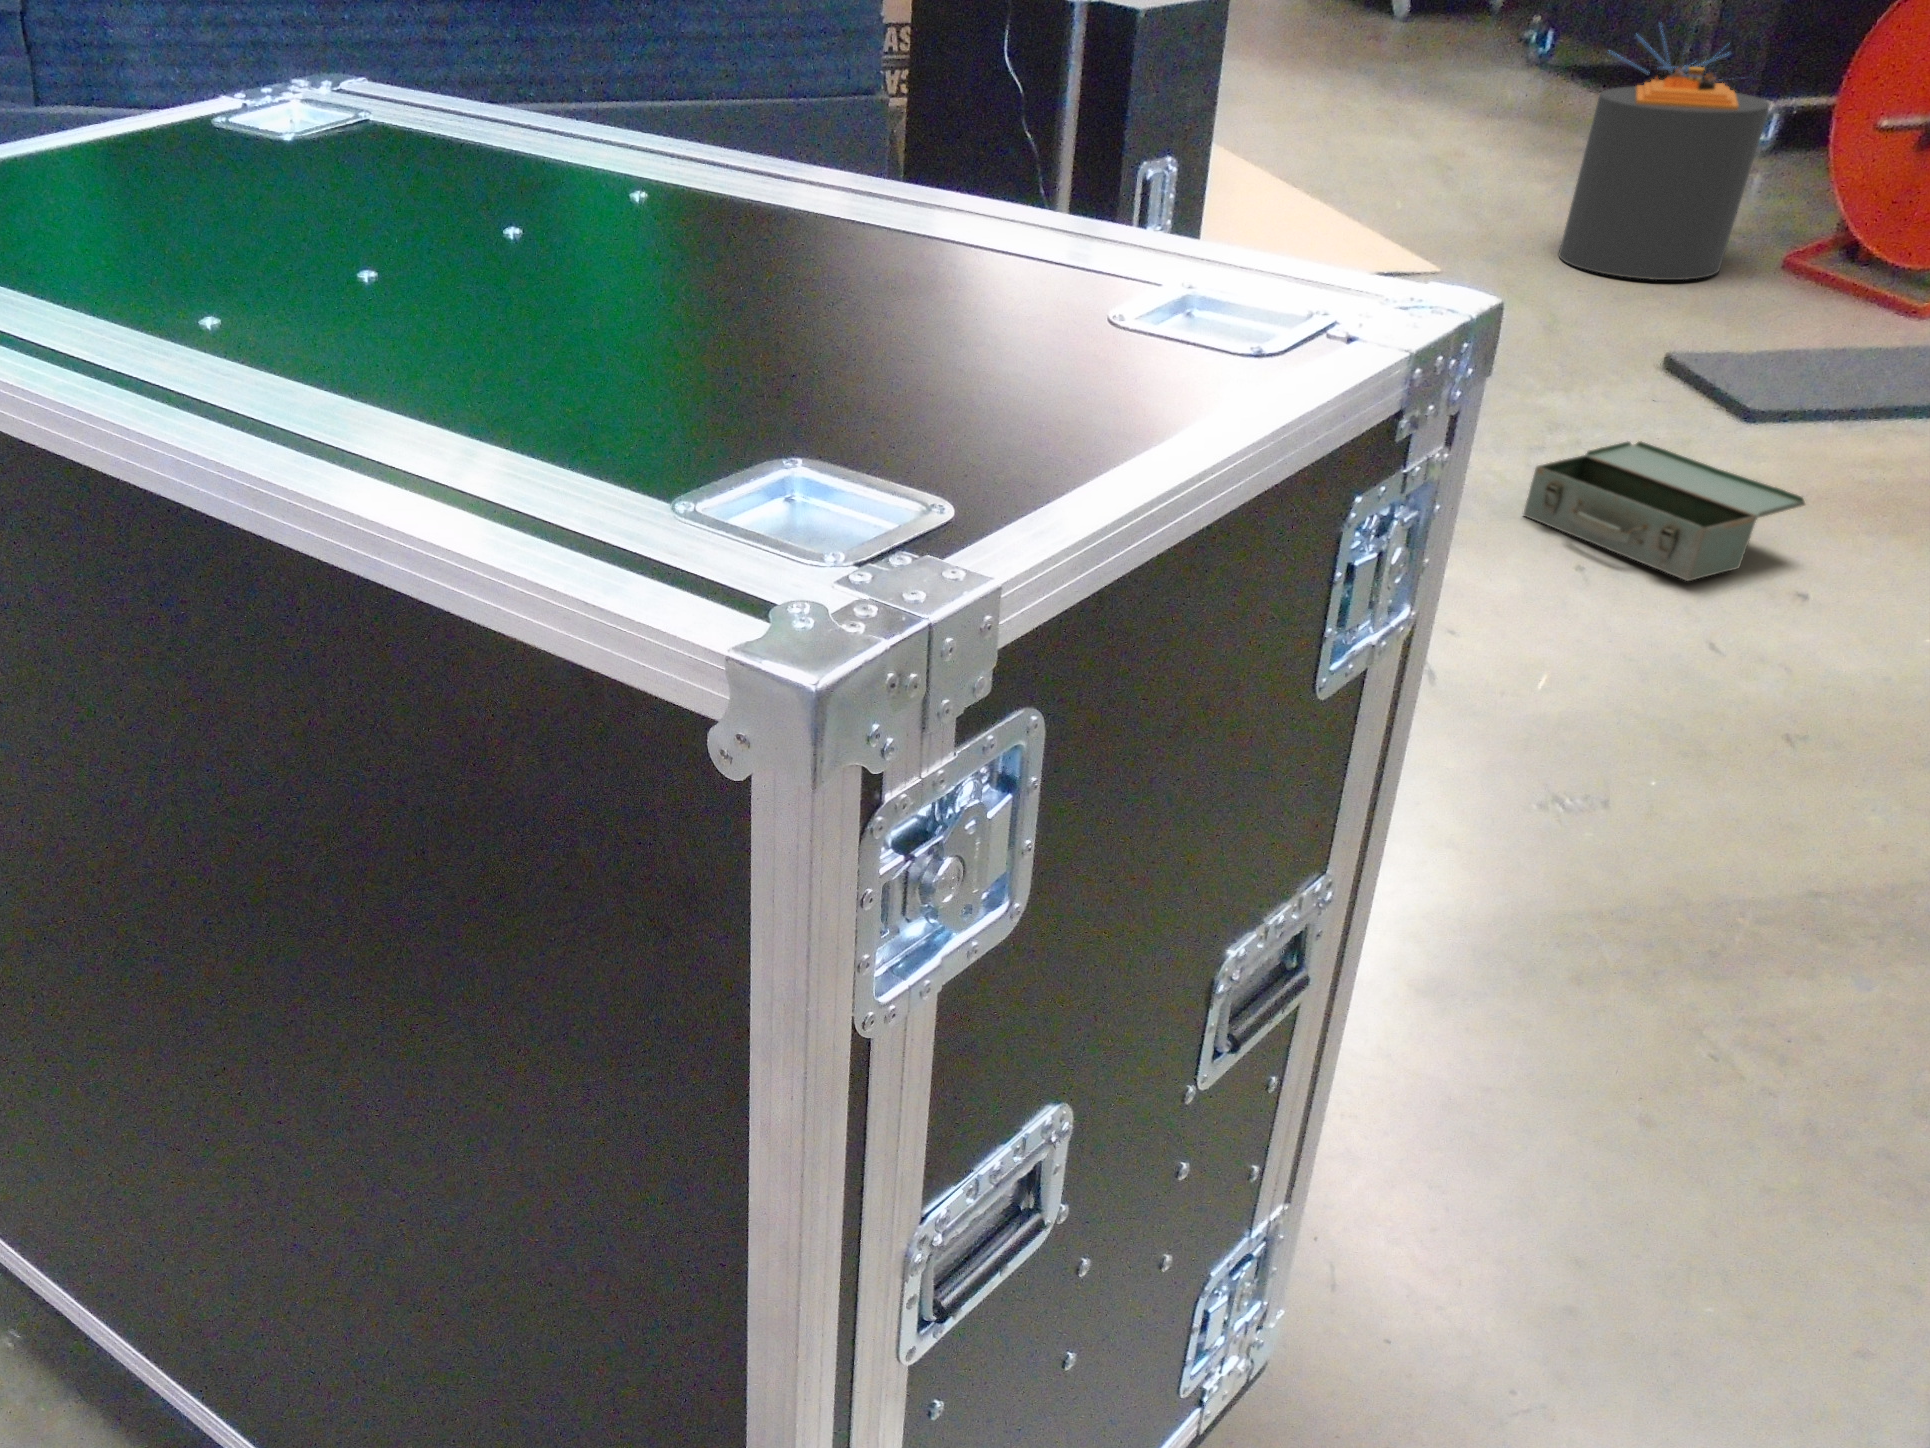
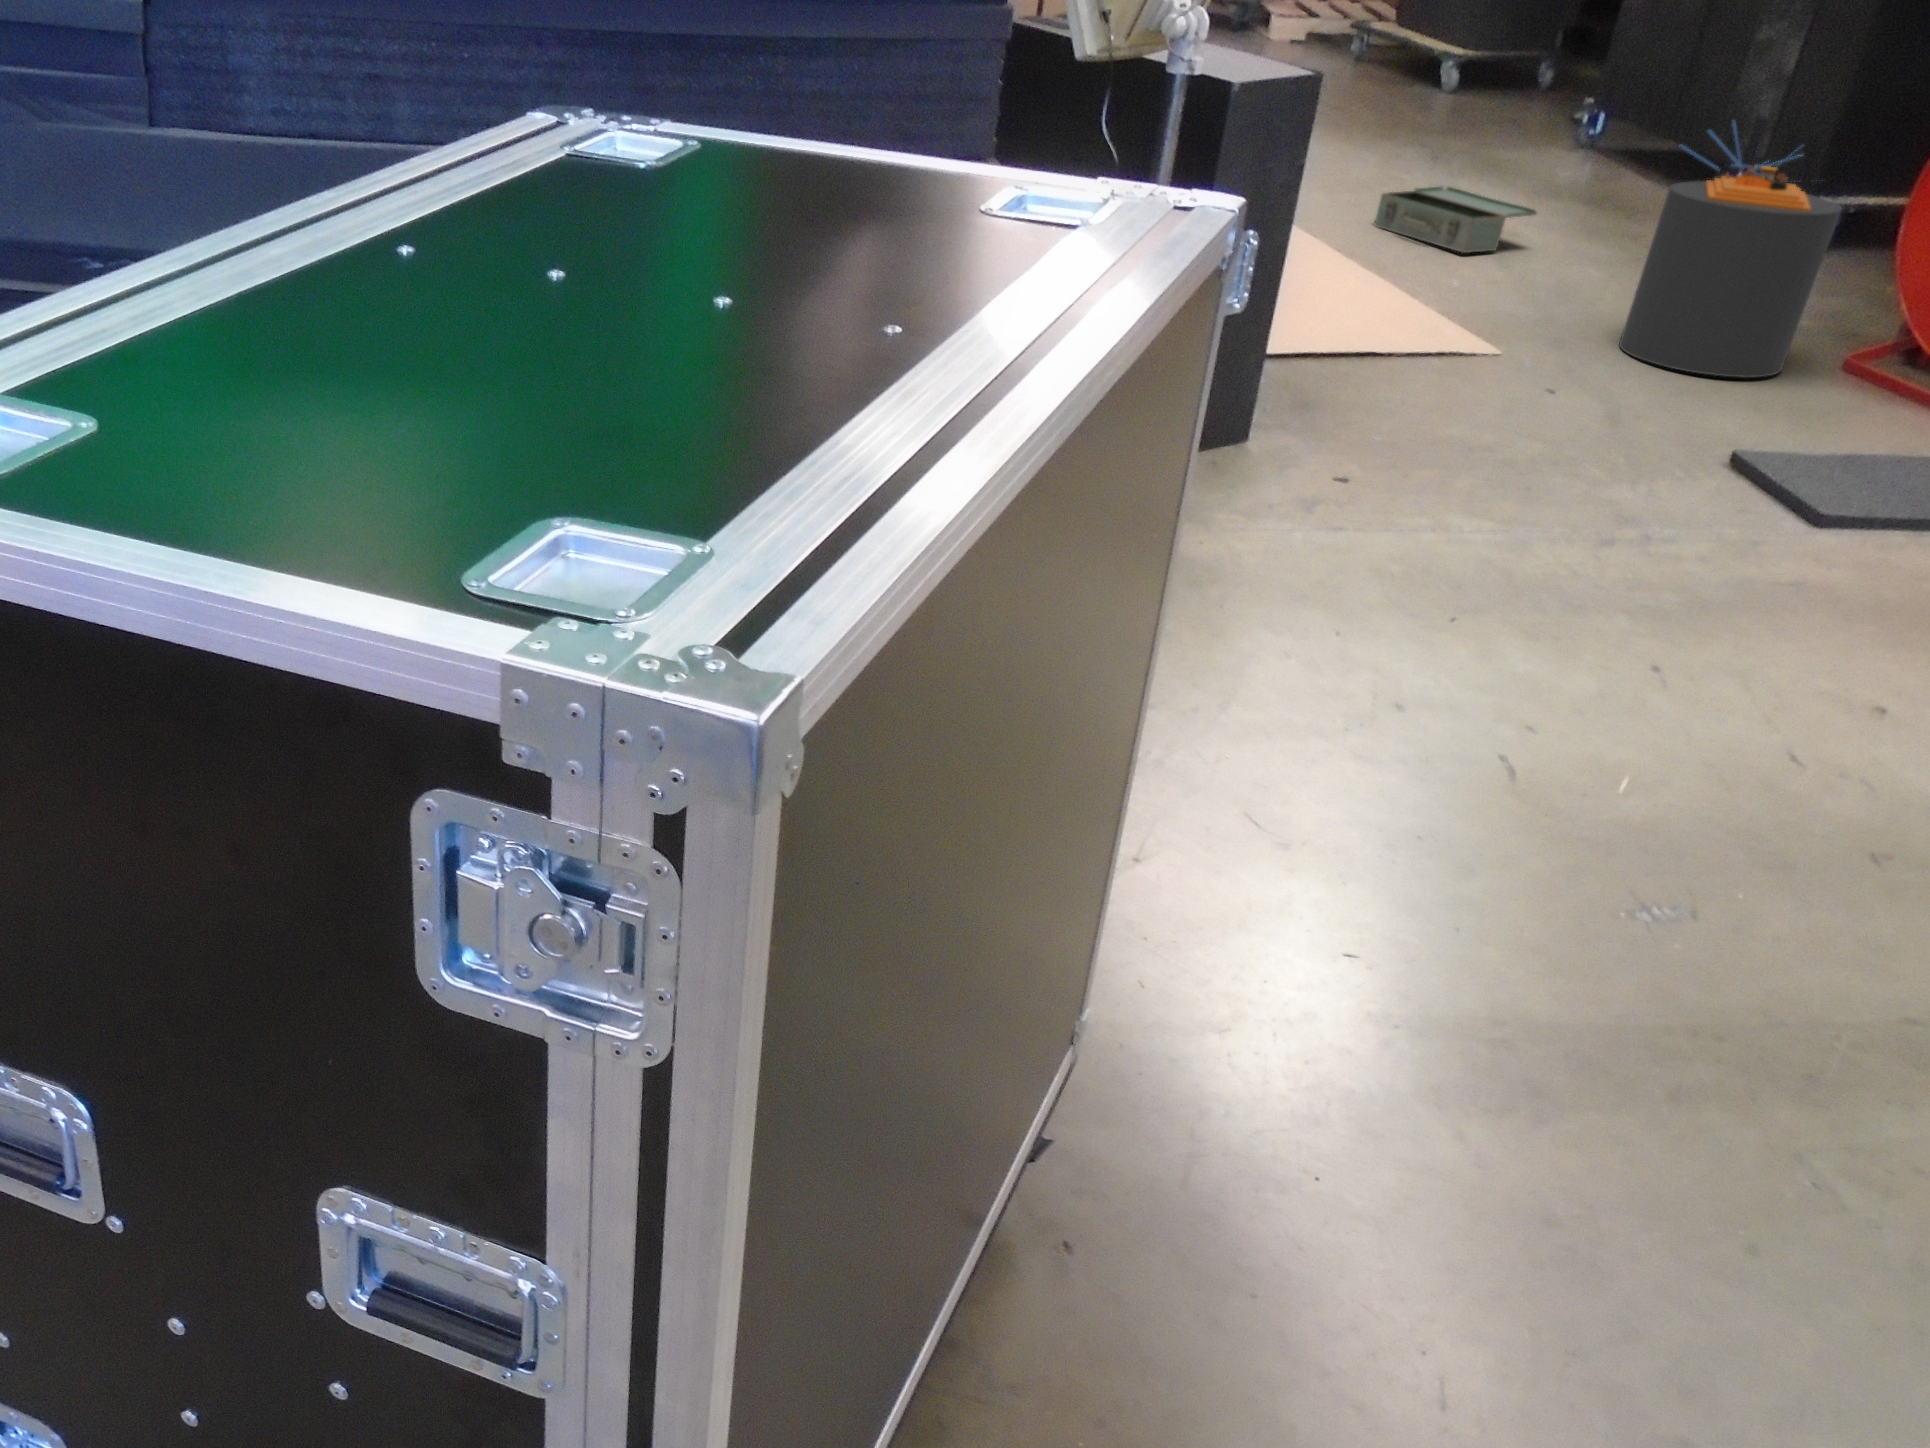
toolbox: present [1524,442,1805,581] -> present [1374,187,1537,253]

